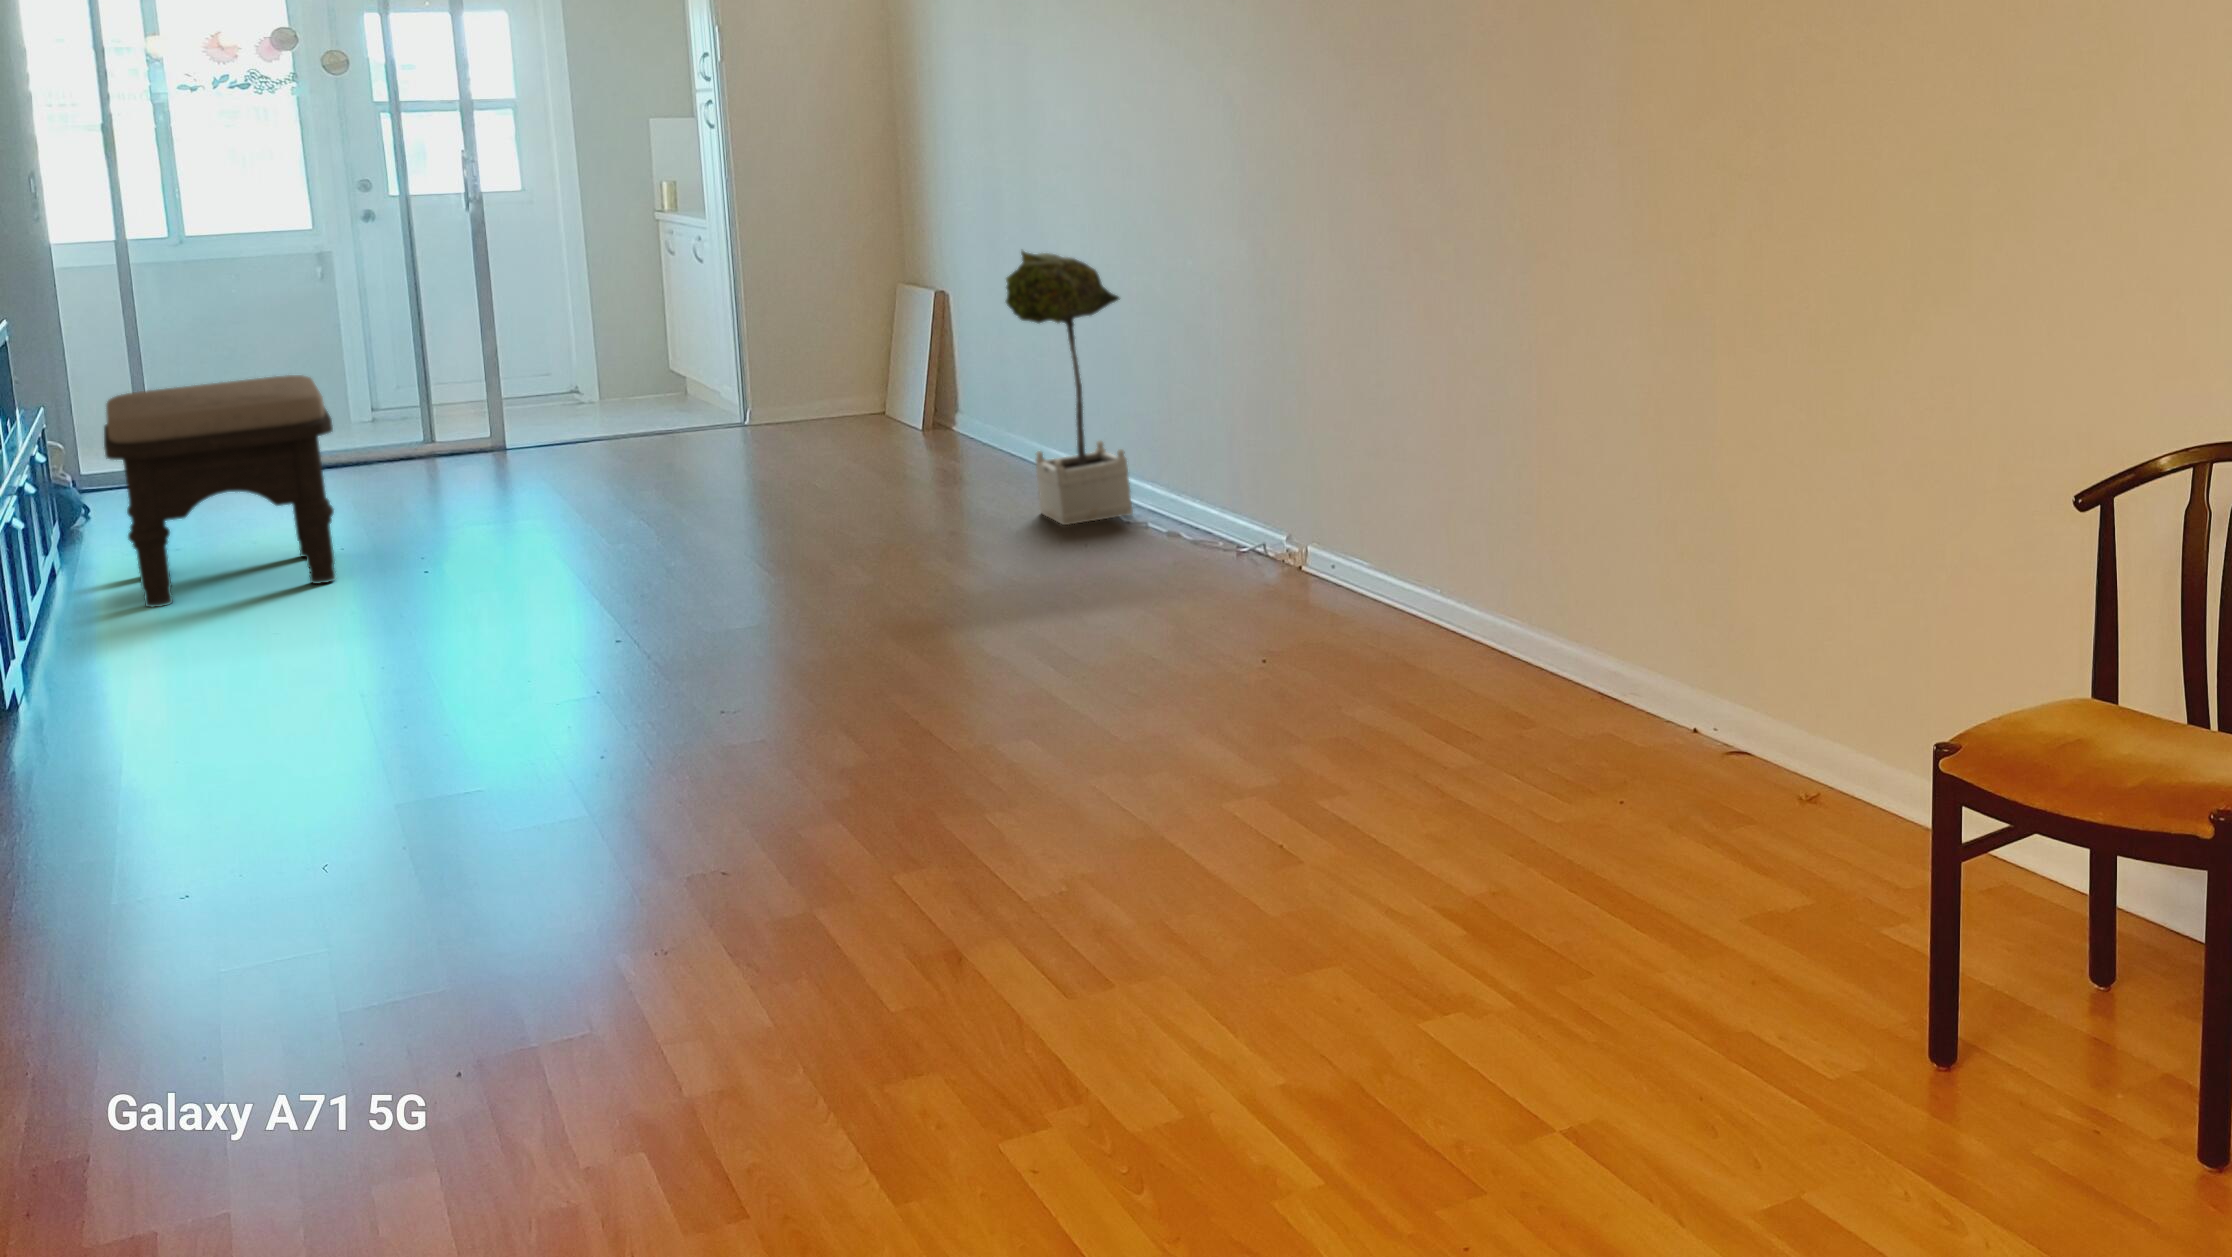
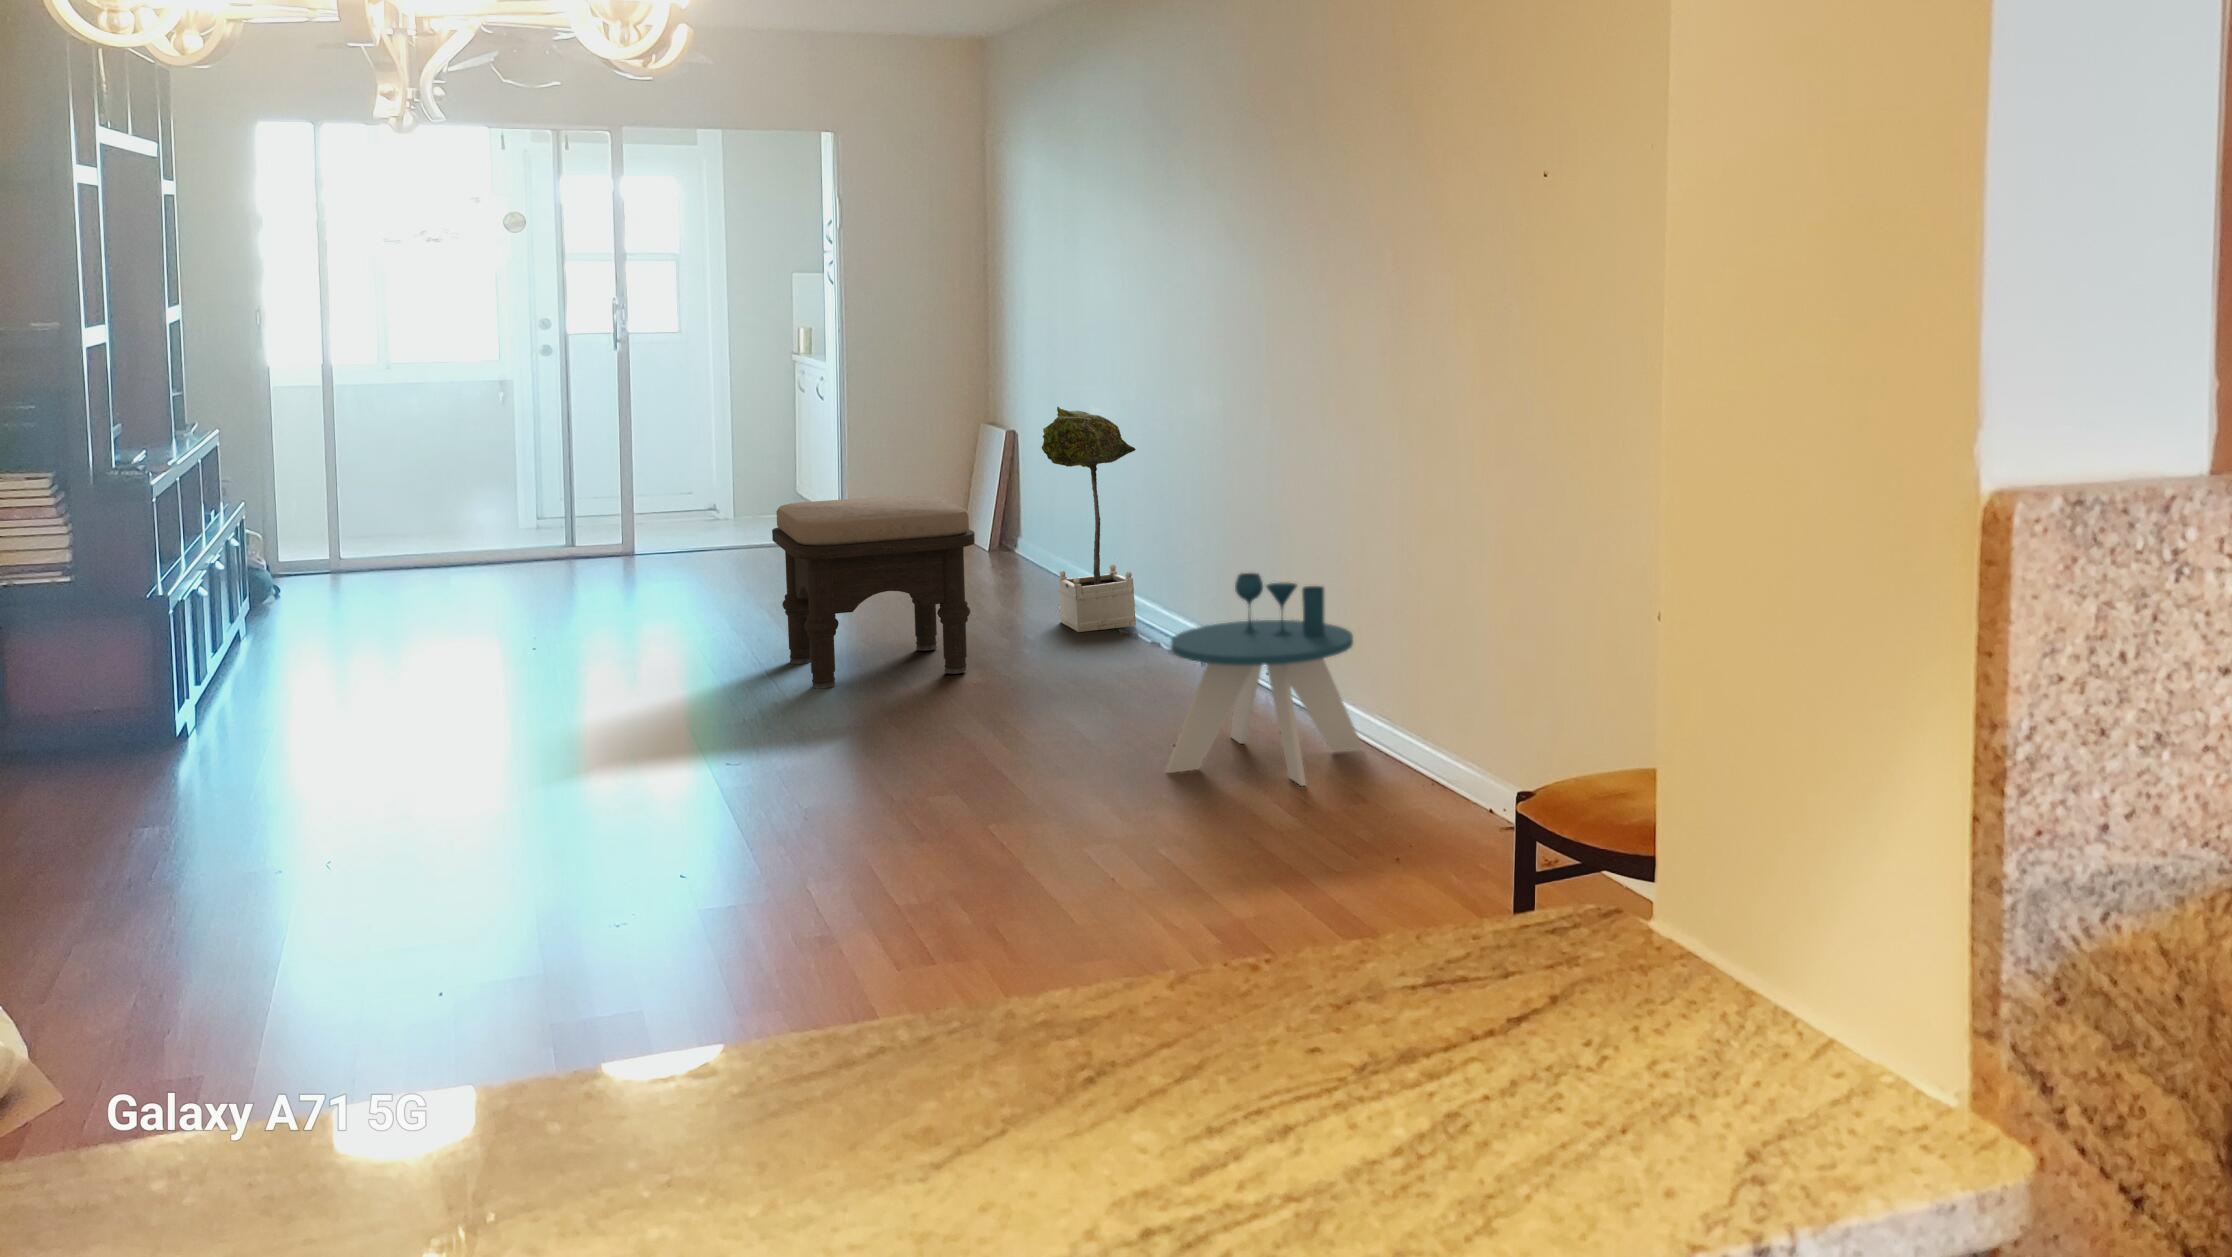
ottoman: present [104,375,336,607] -> present [772,495,975,689]
side table: none [1189,456,1423,707] -> present [1166,573,1362,786]

